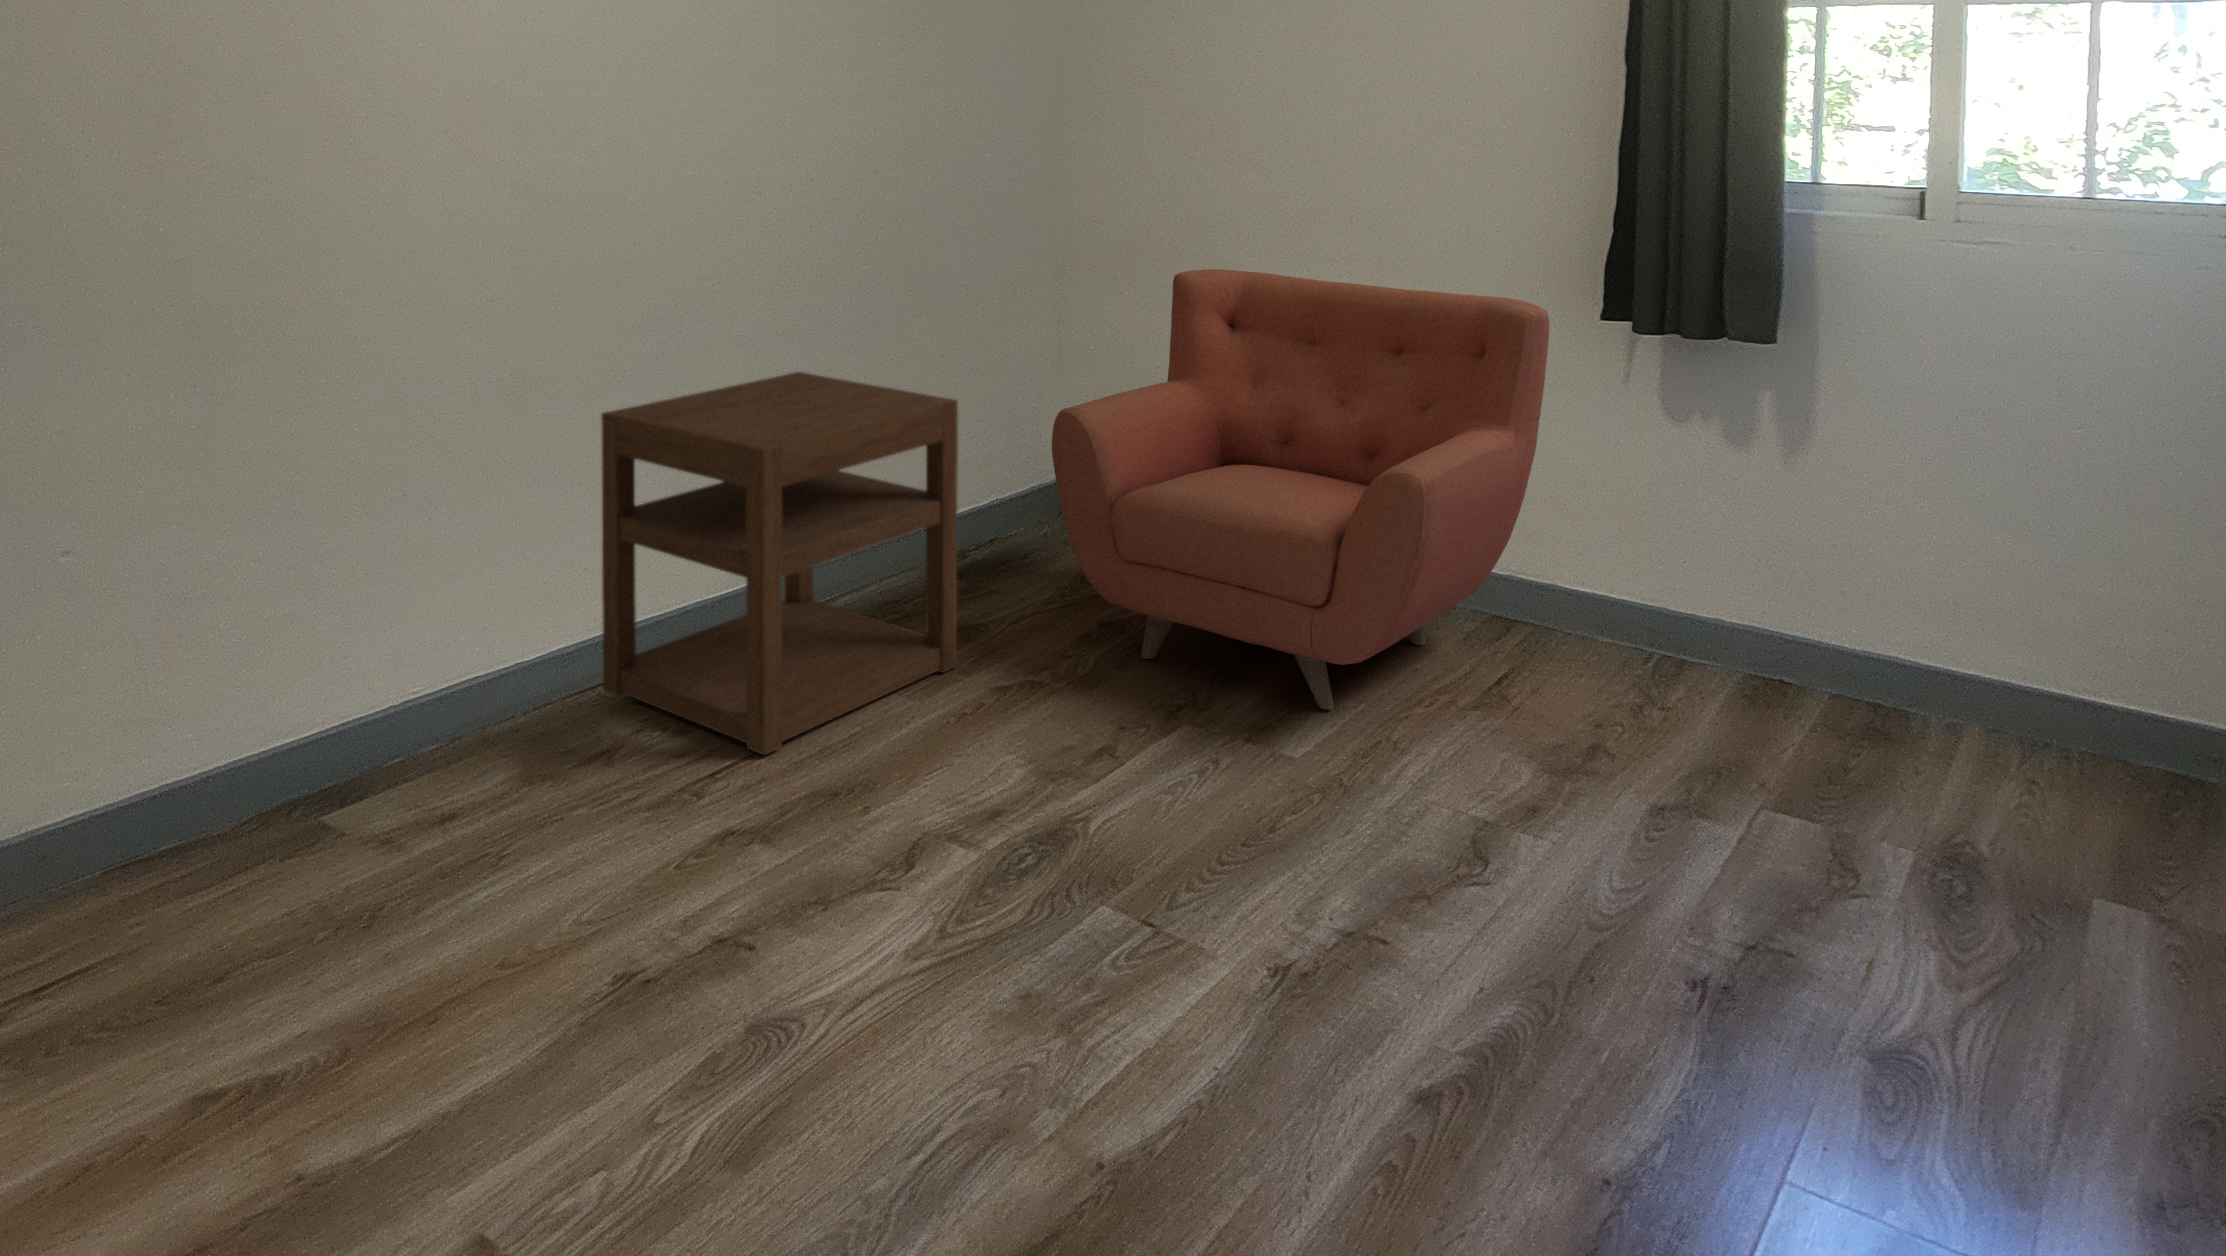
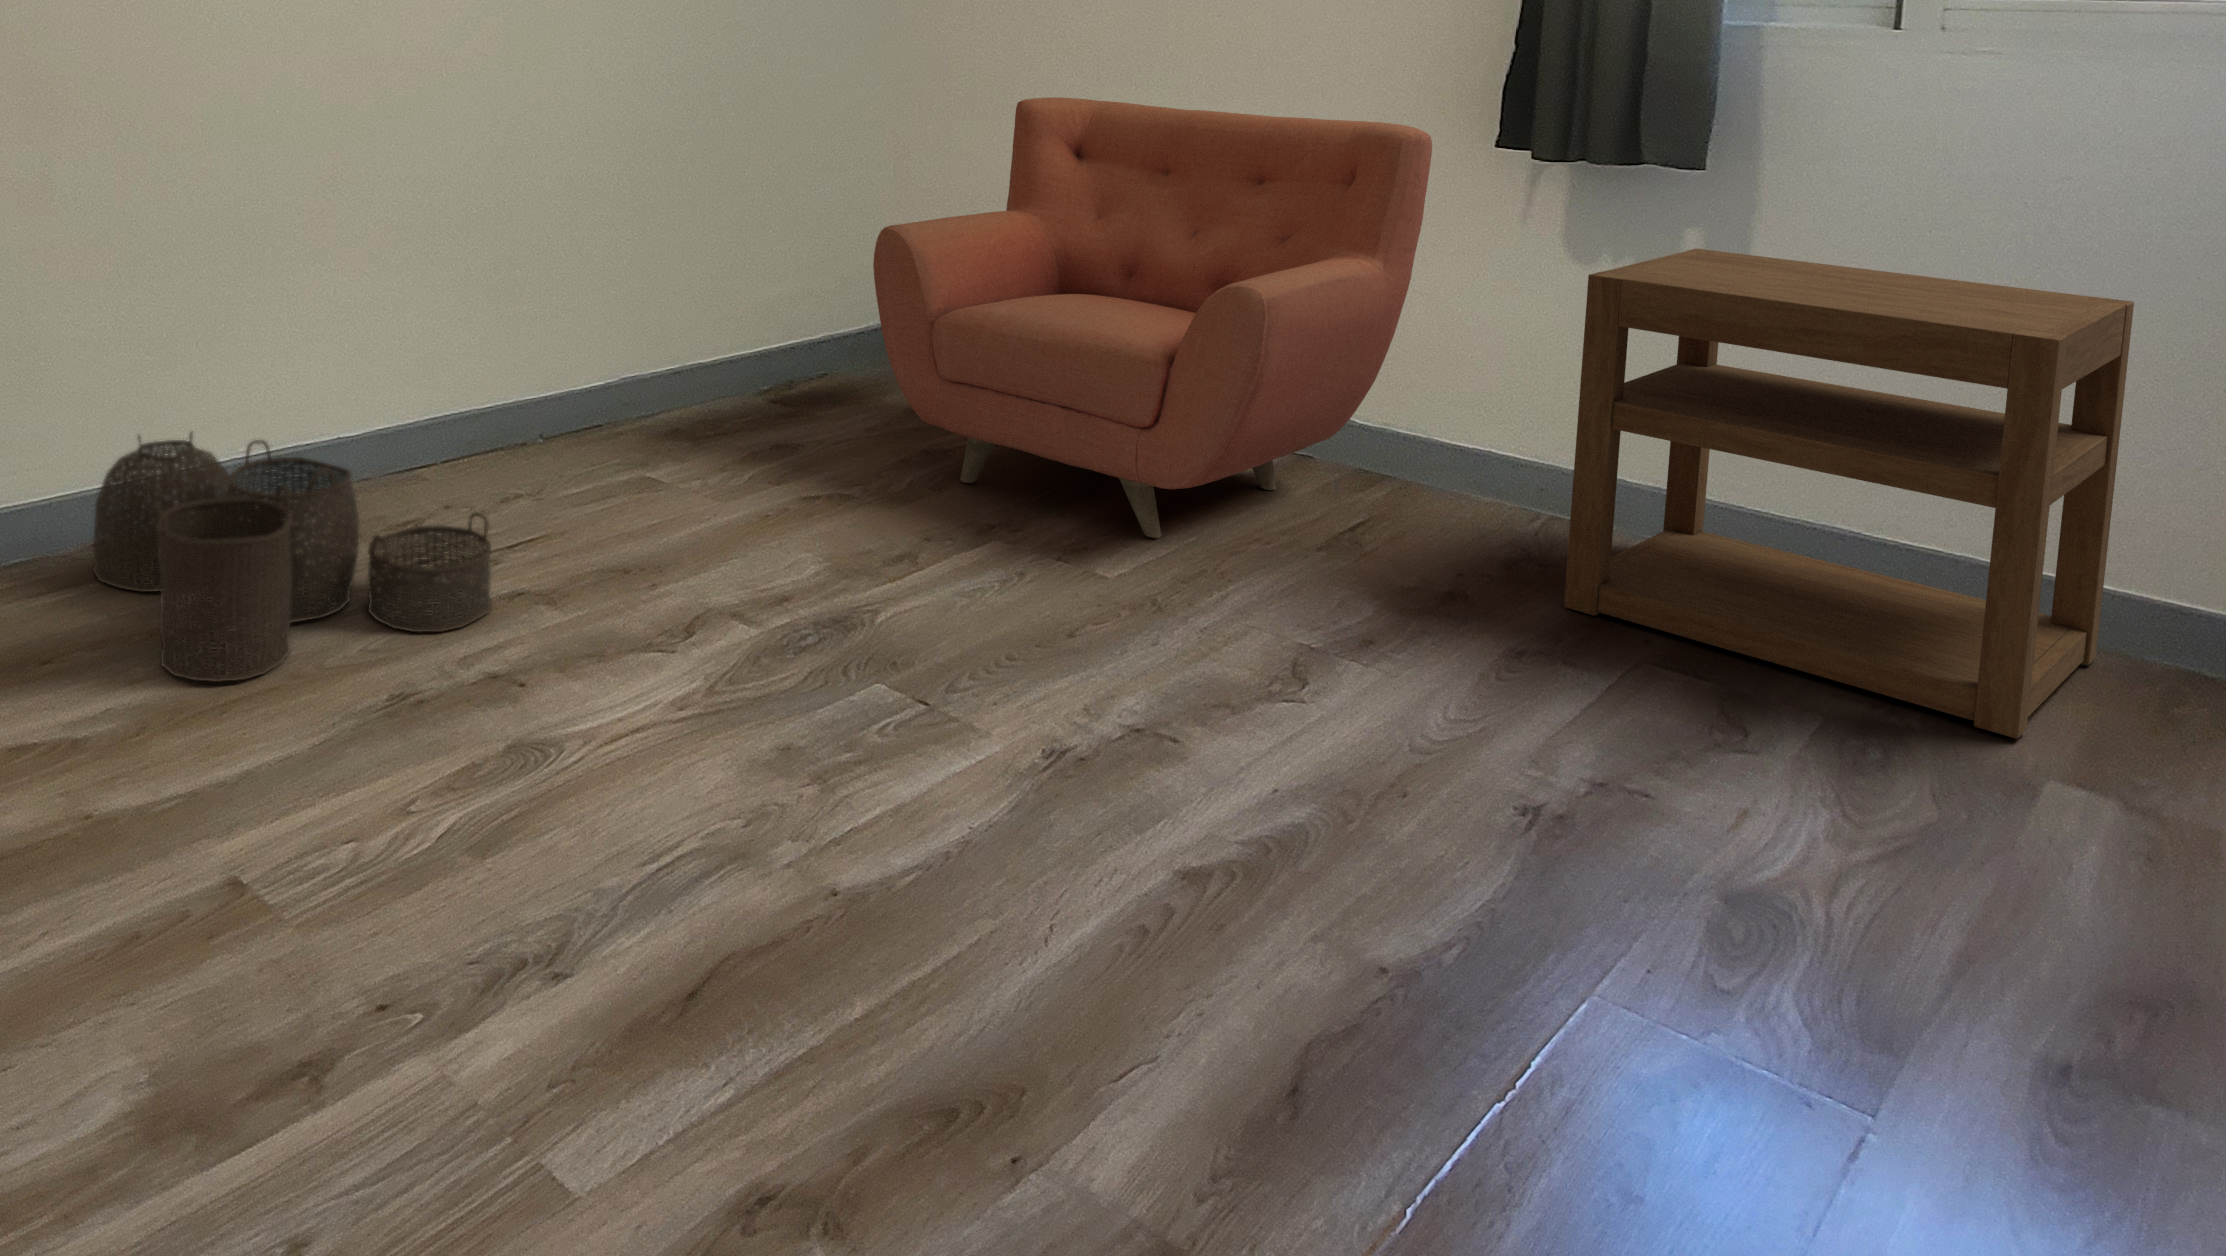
nightstand: present [601,372,958,755] -> present [1564,248,2134,739]
woven basket: none [269,684,706,980] -> present [93,433,491,682]

